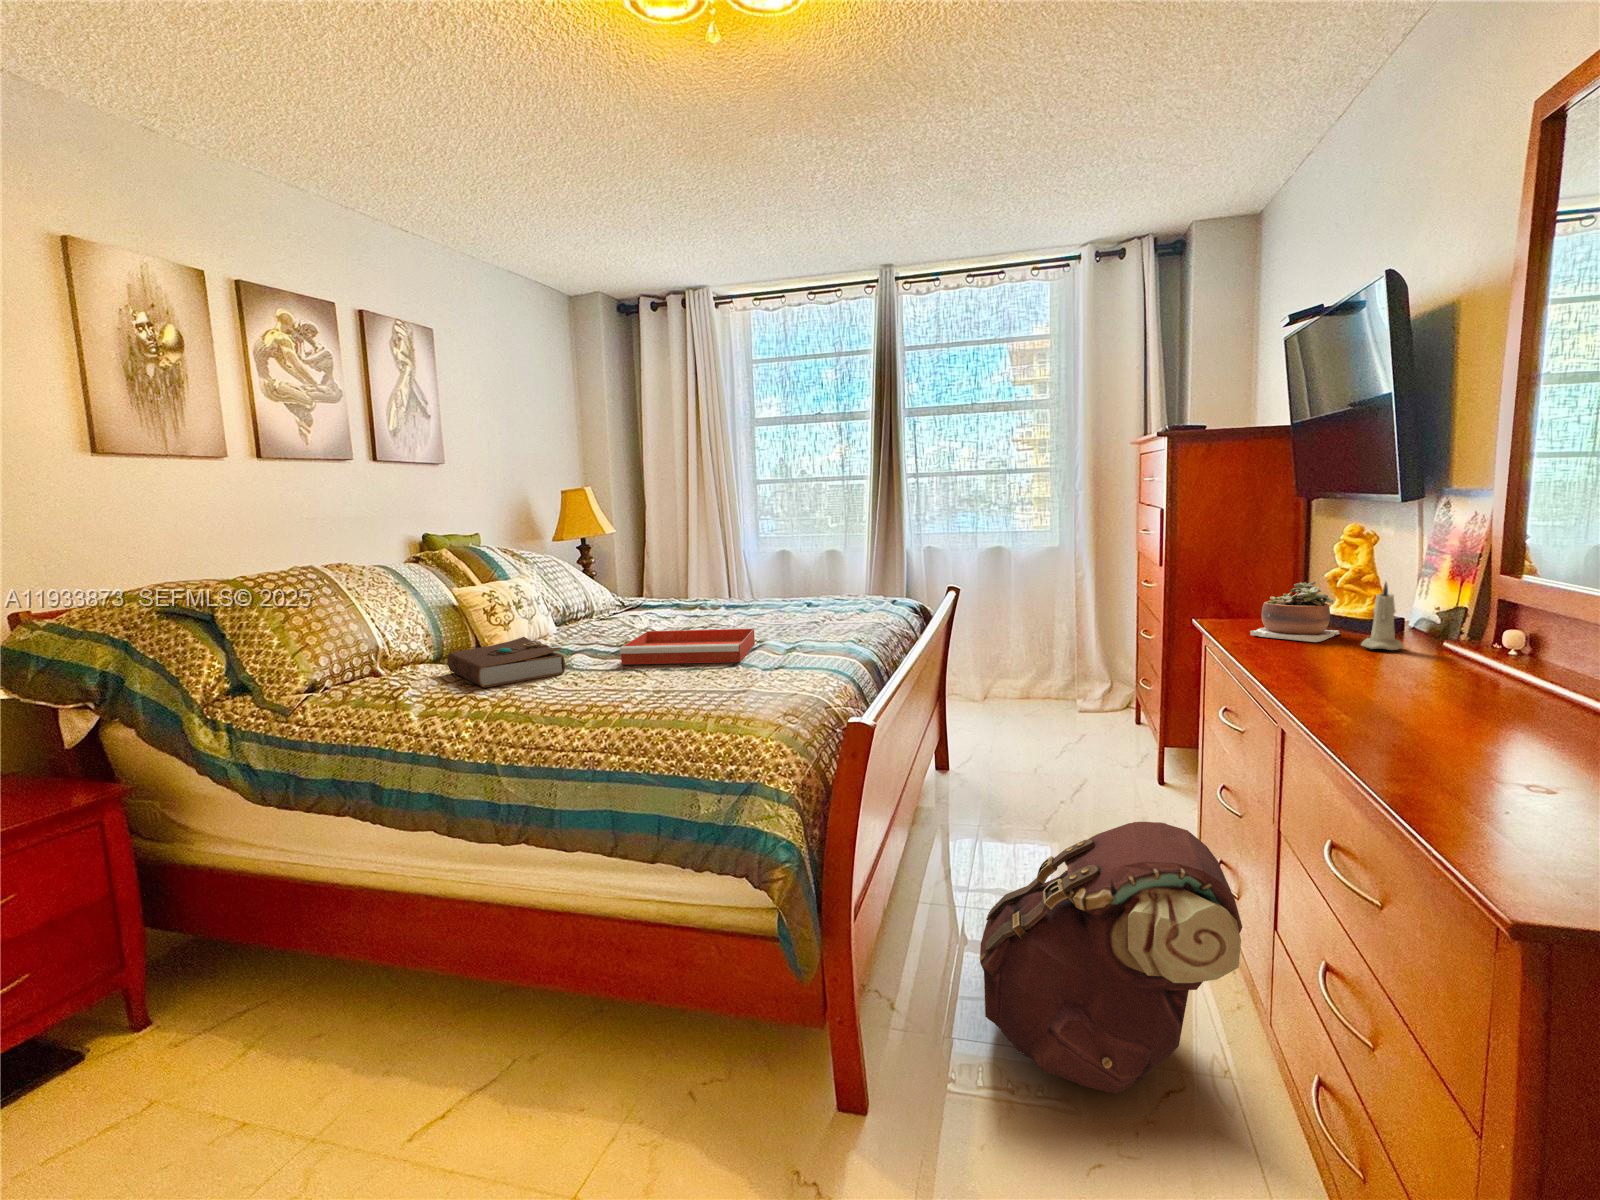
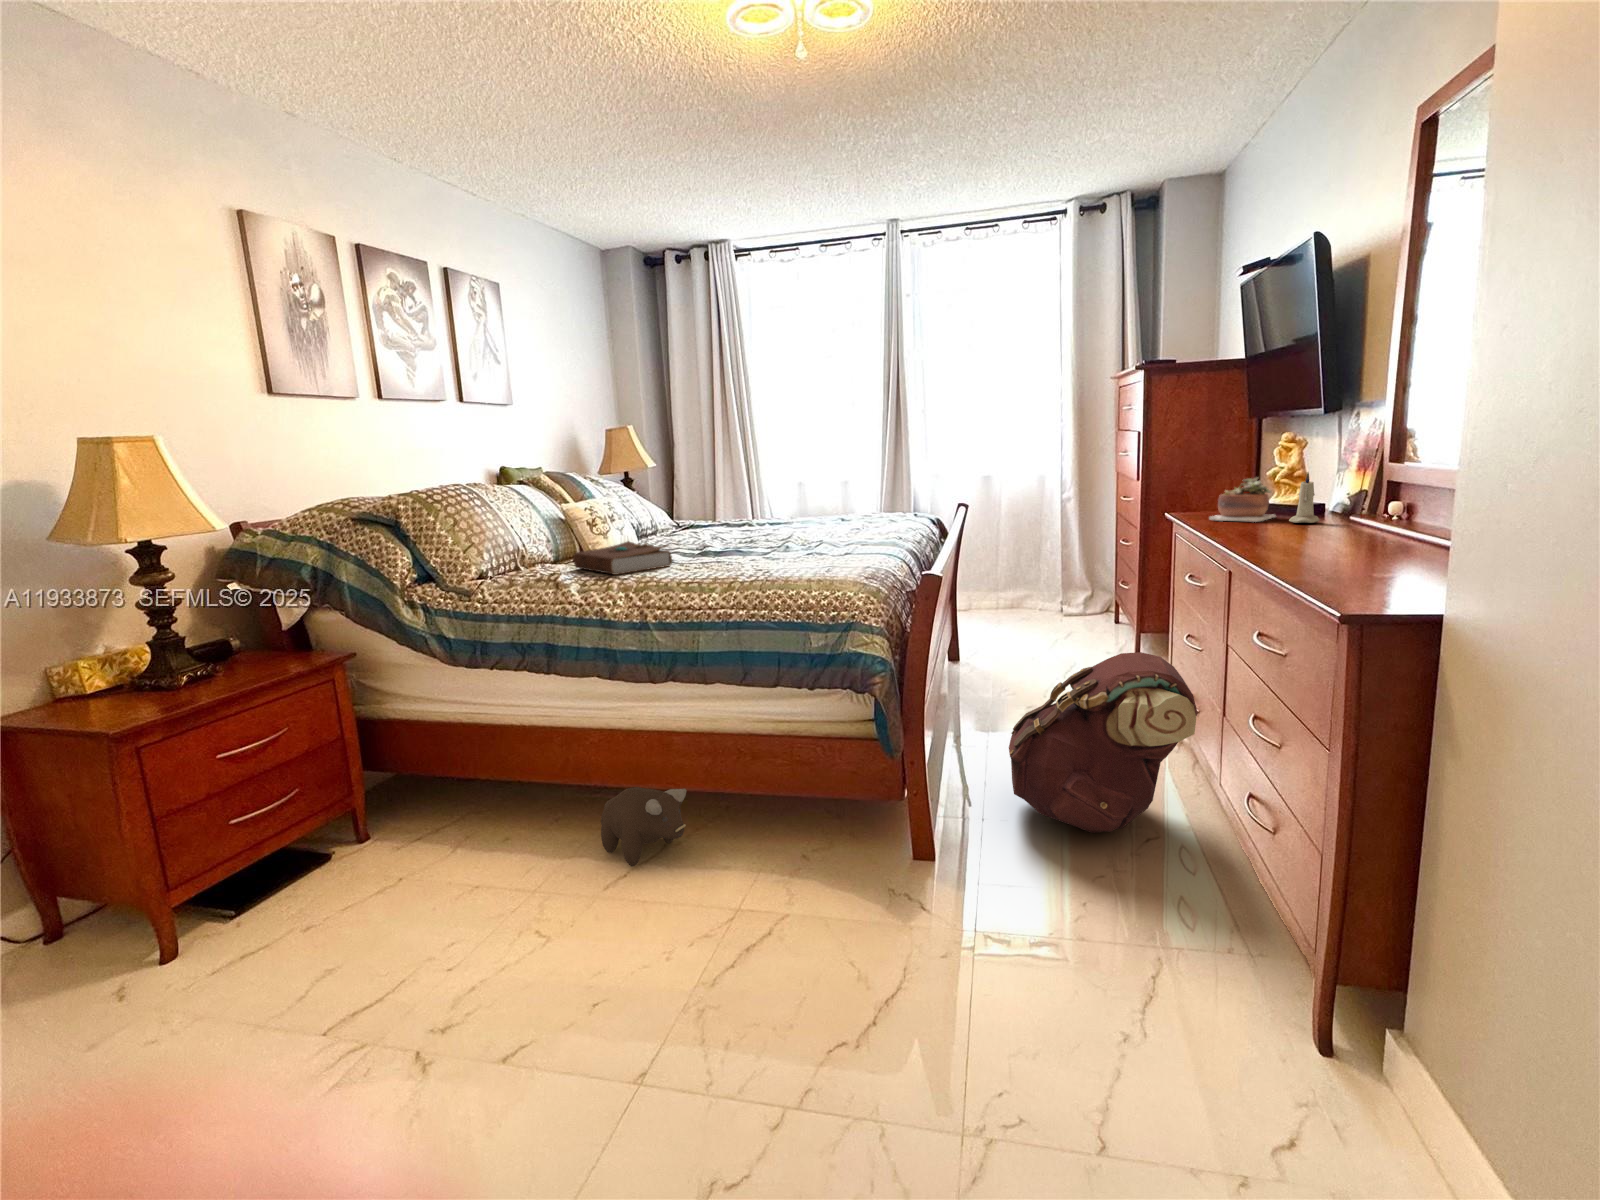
tray: present [620,629,755,664] -> none [712,532,813,559]
plush toy: none [418,989,531,1110] -> present [601,787,687,866]

